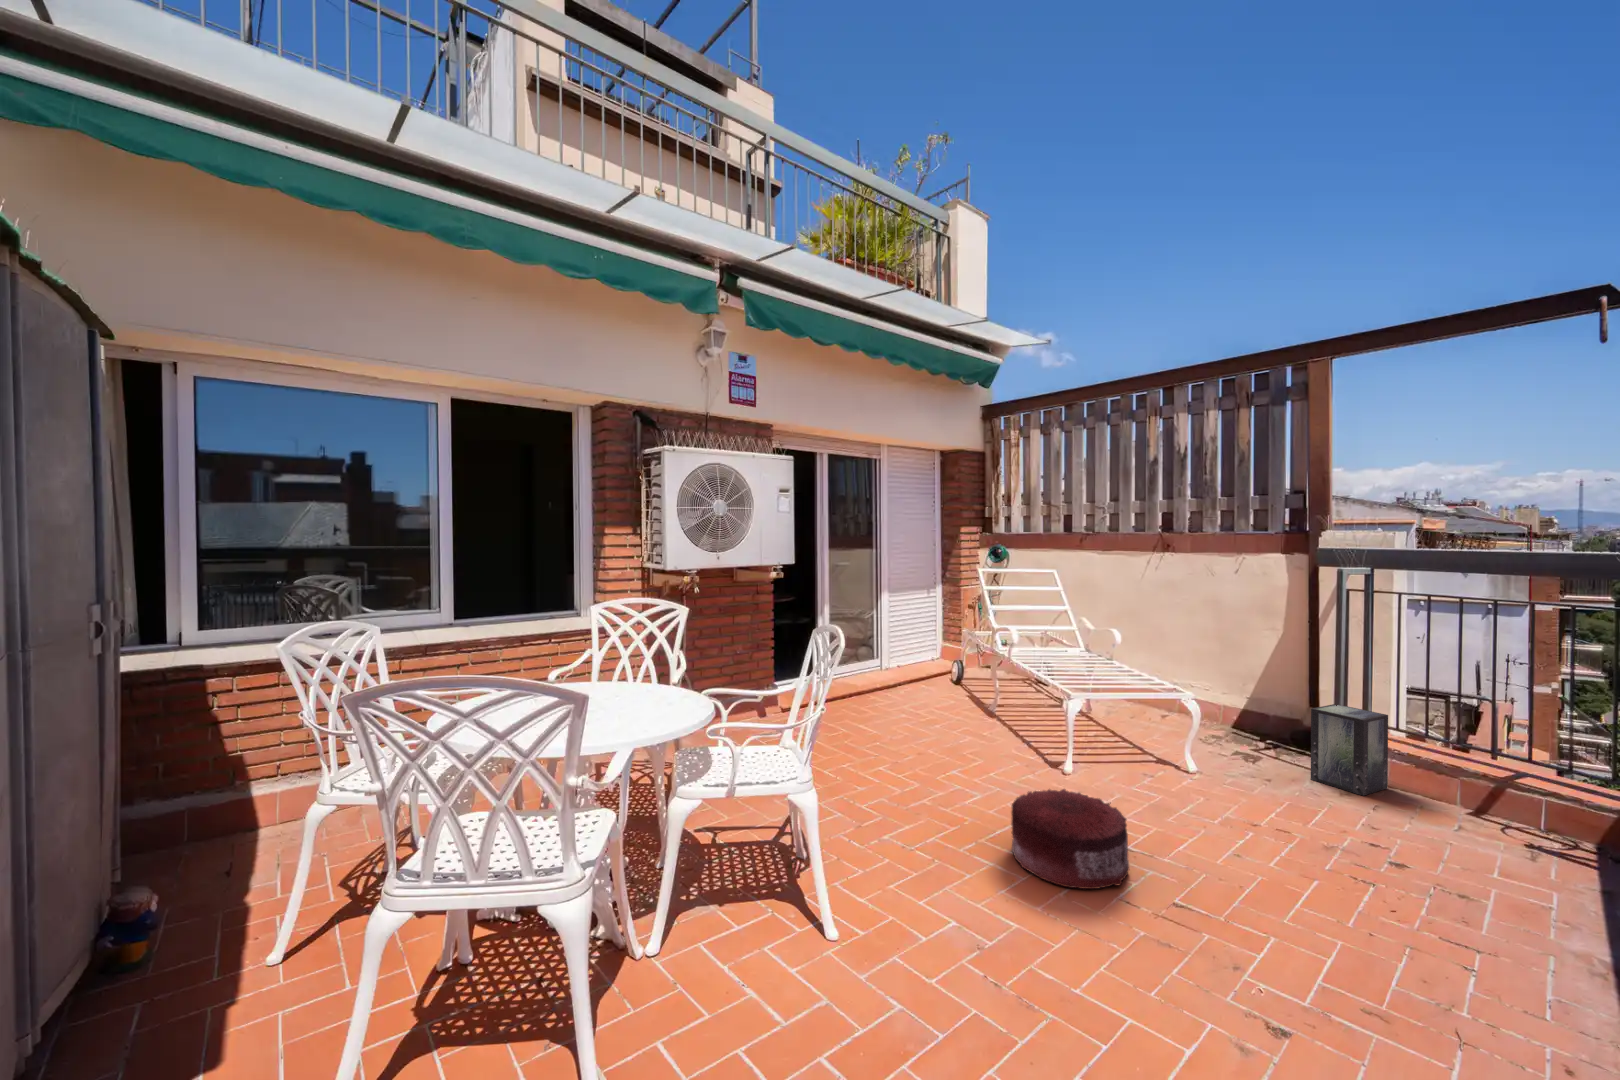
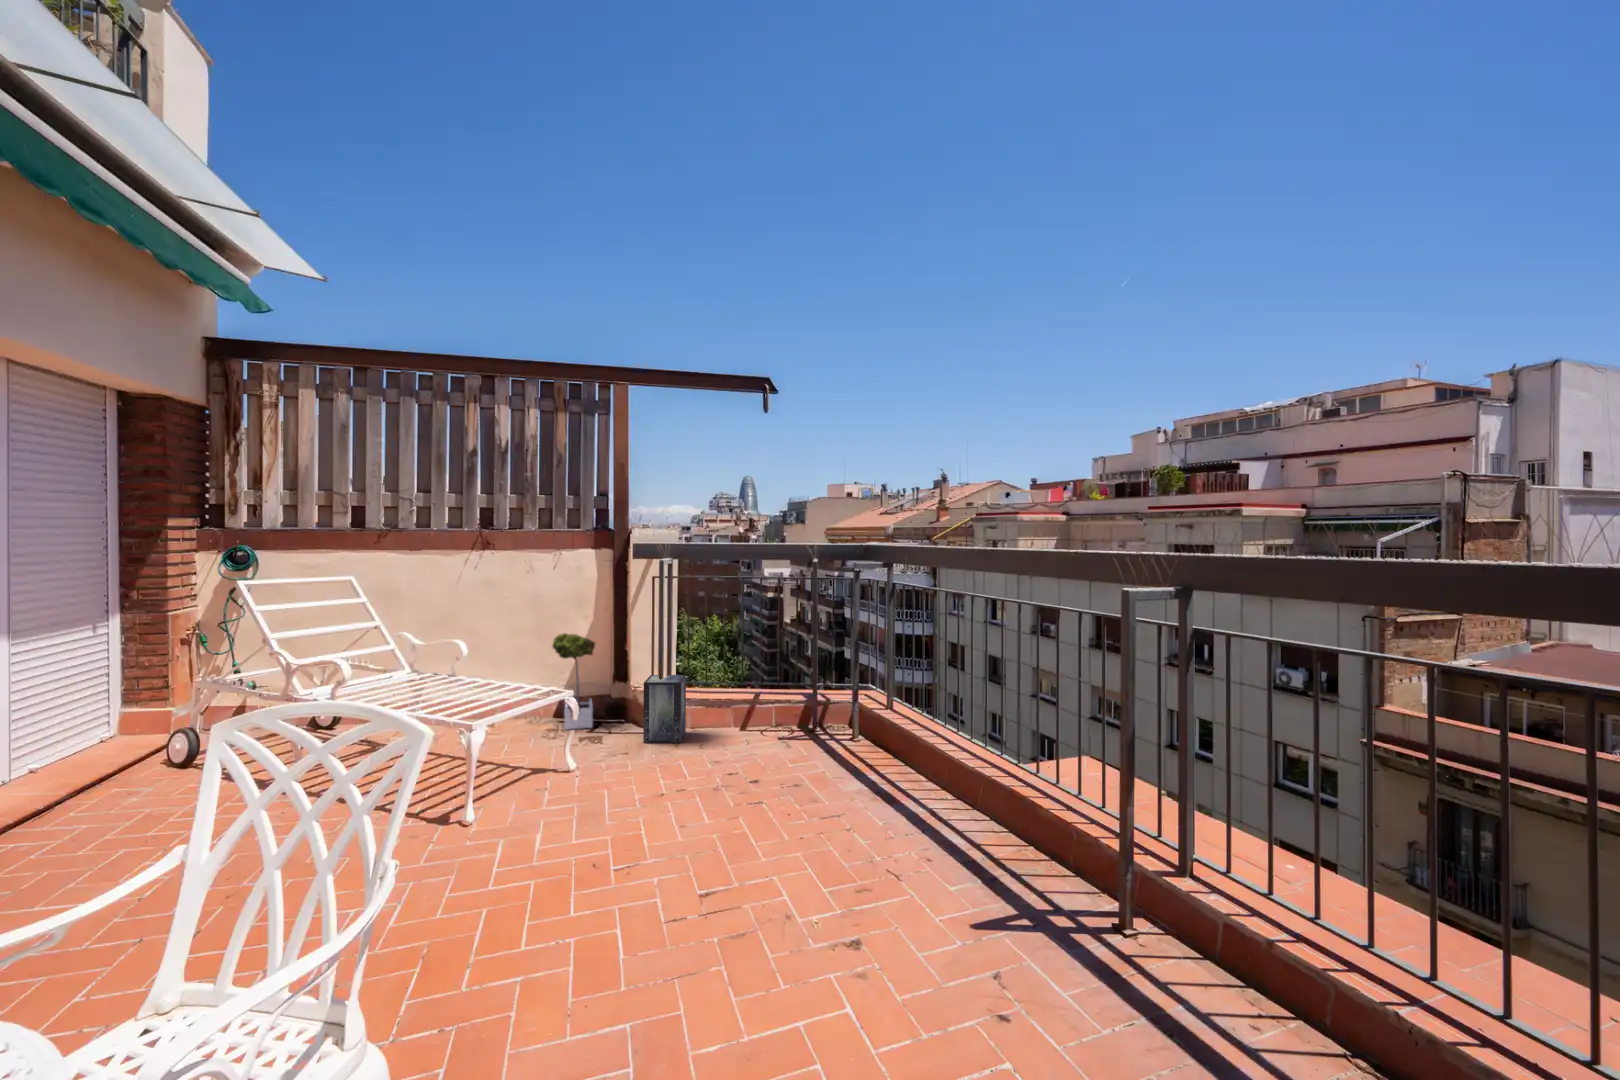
potted tree: none [1222,638,1274,747] -> present [553,633,595,730]
pouf: present [1011,789,1130,889] -> none [499,820,629,936]

